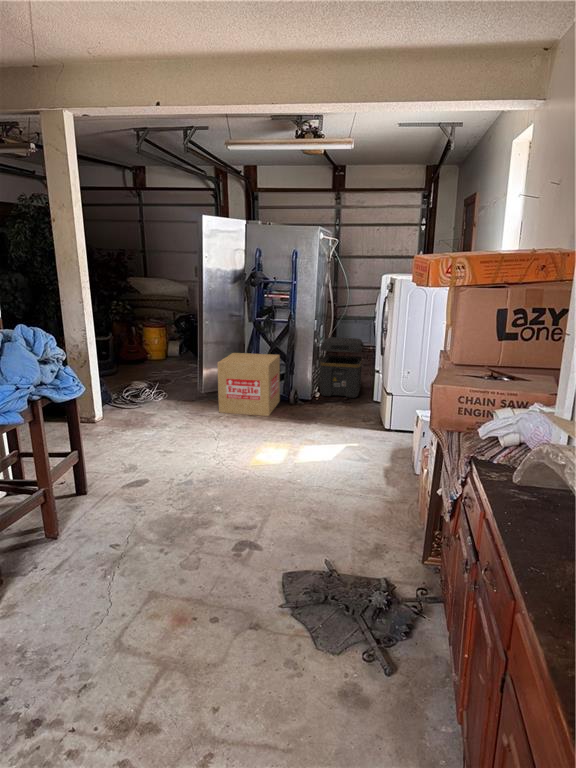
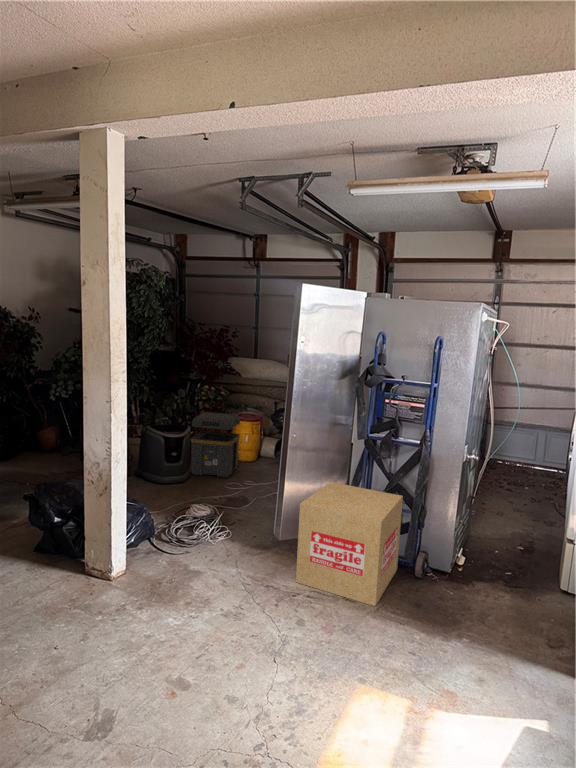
toolbox: present [320,337,364,398] -> present [191,413,240,477]

